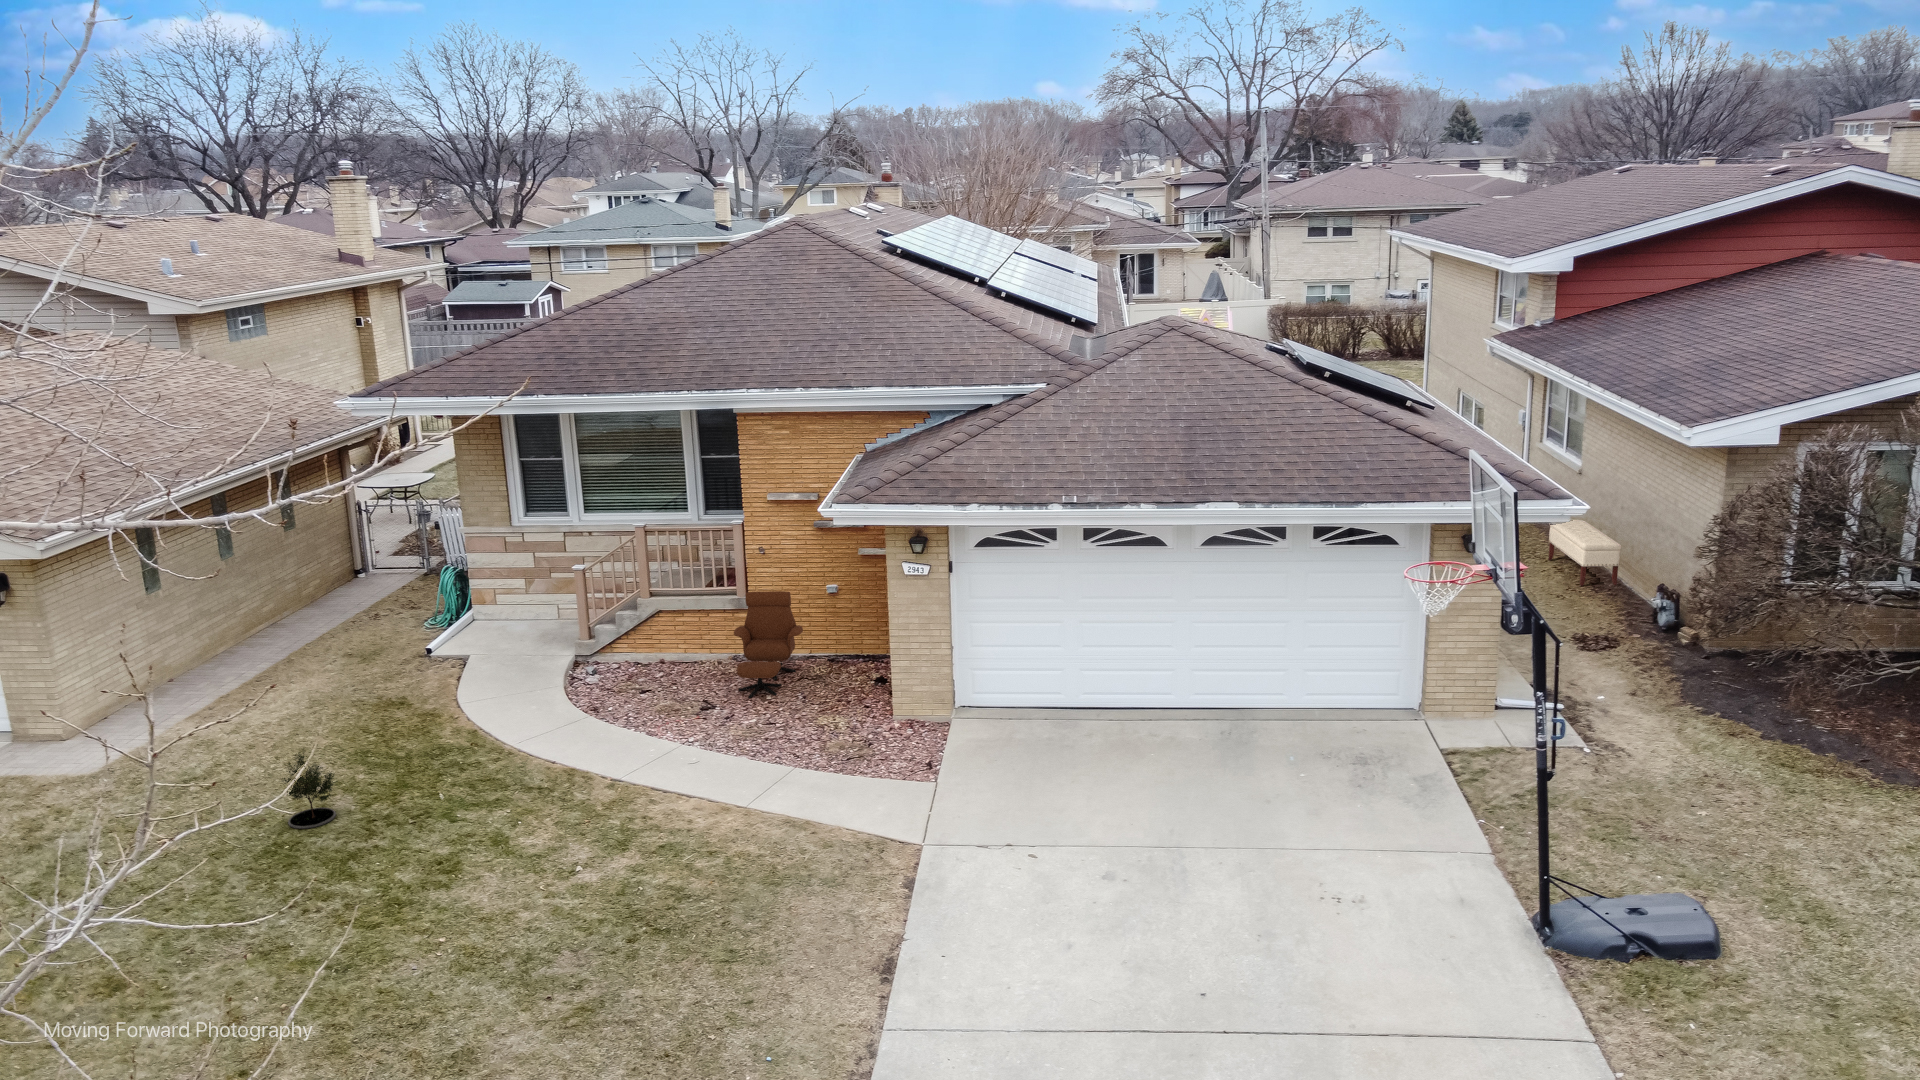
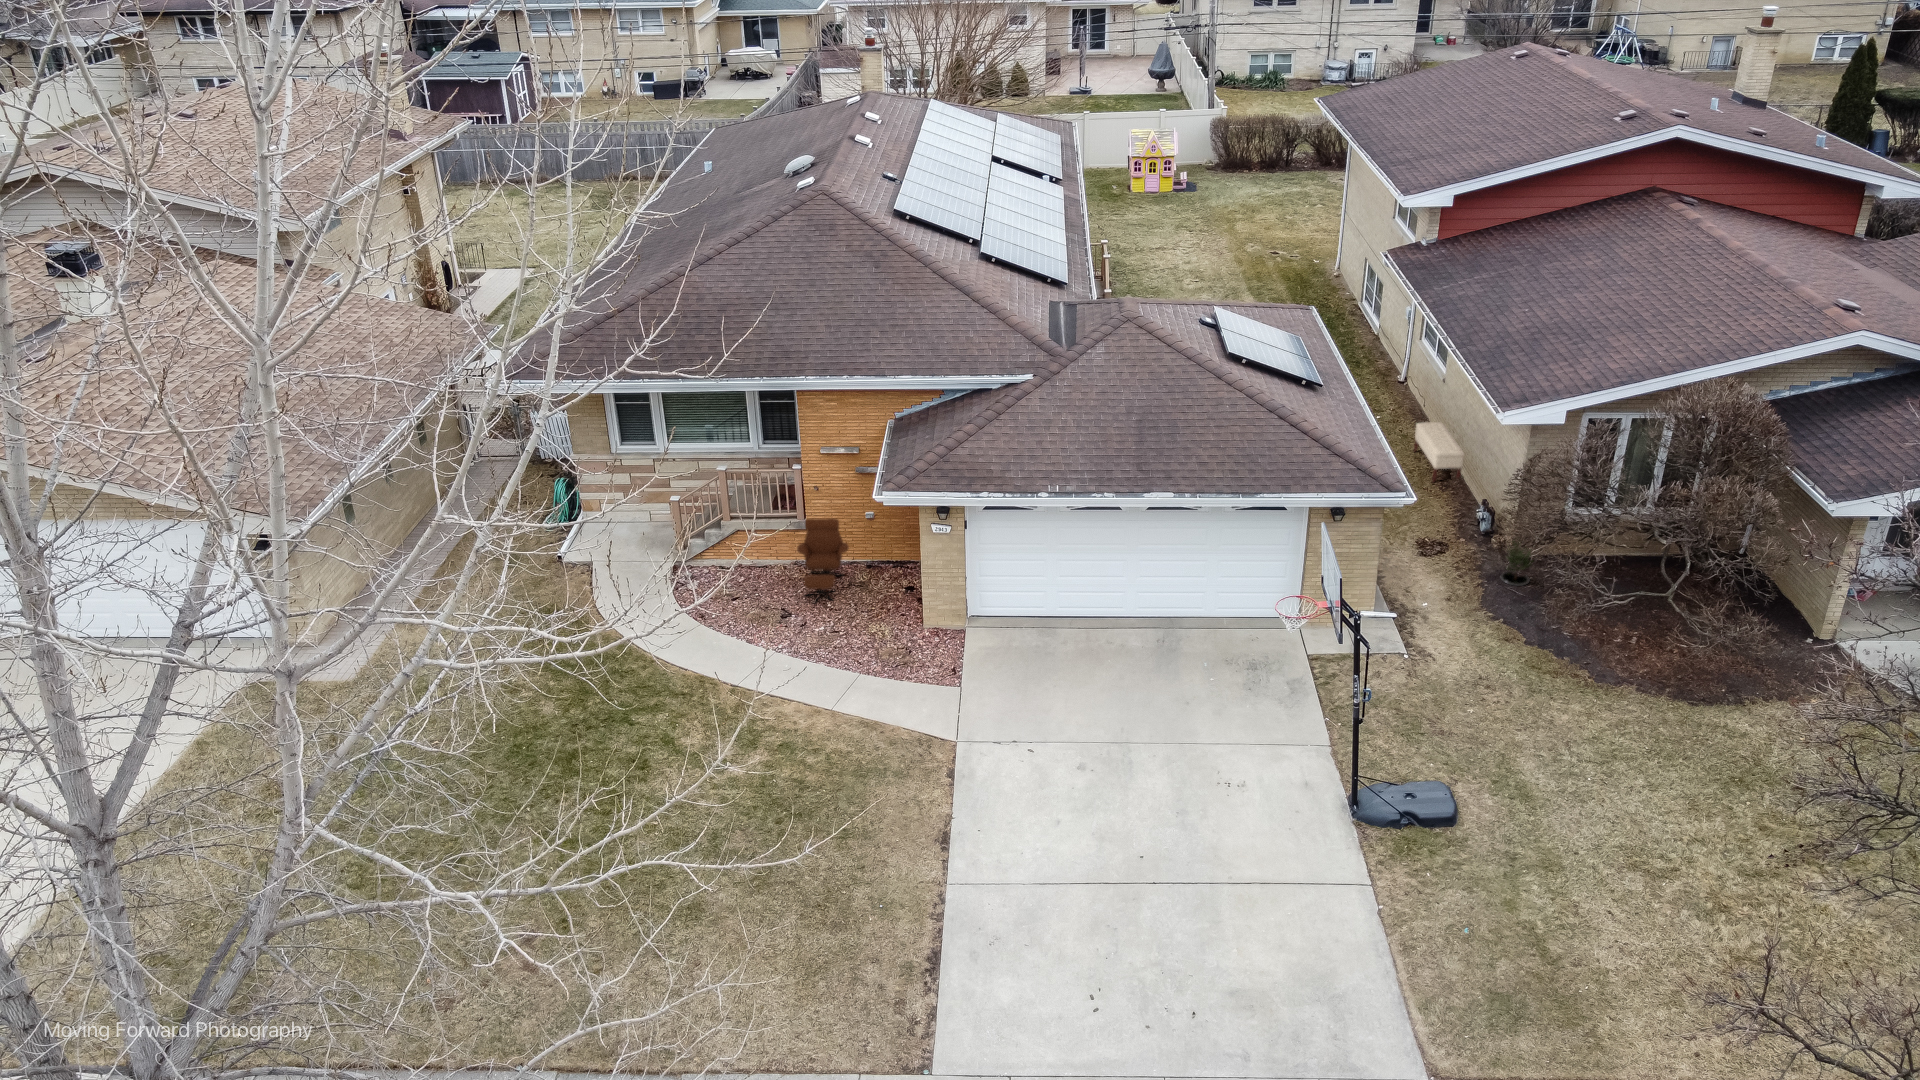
potted tree: present [282,752,338,829] -> present [1501,541,1533,586]

